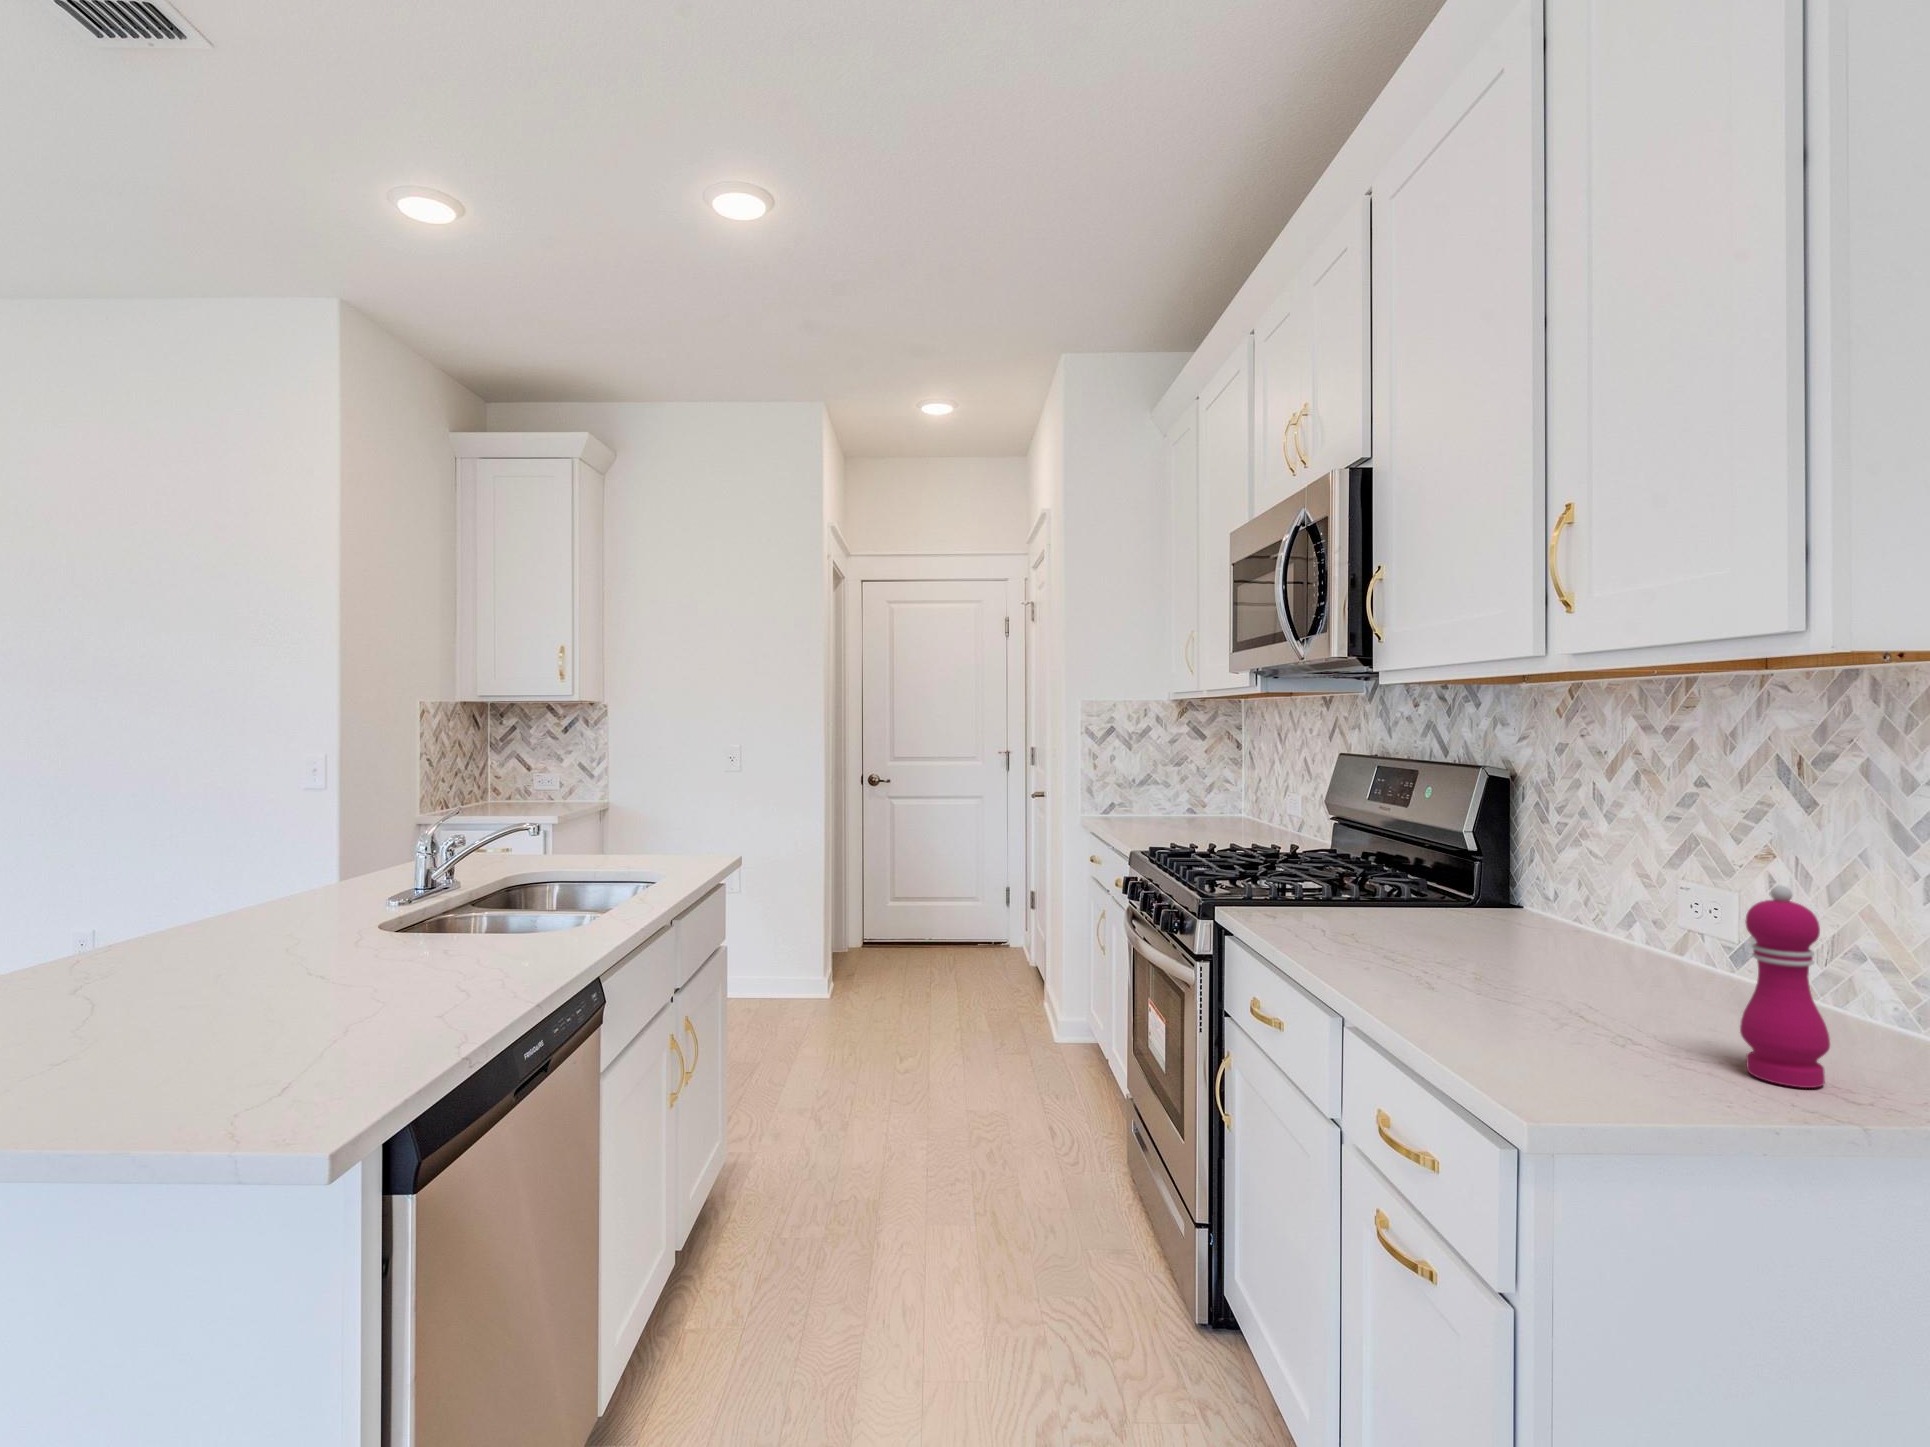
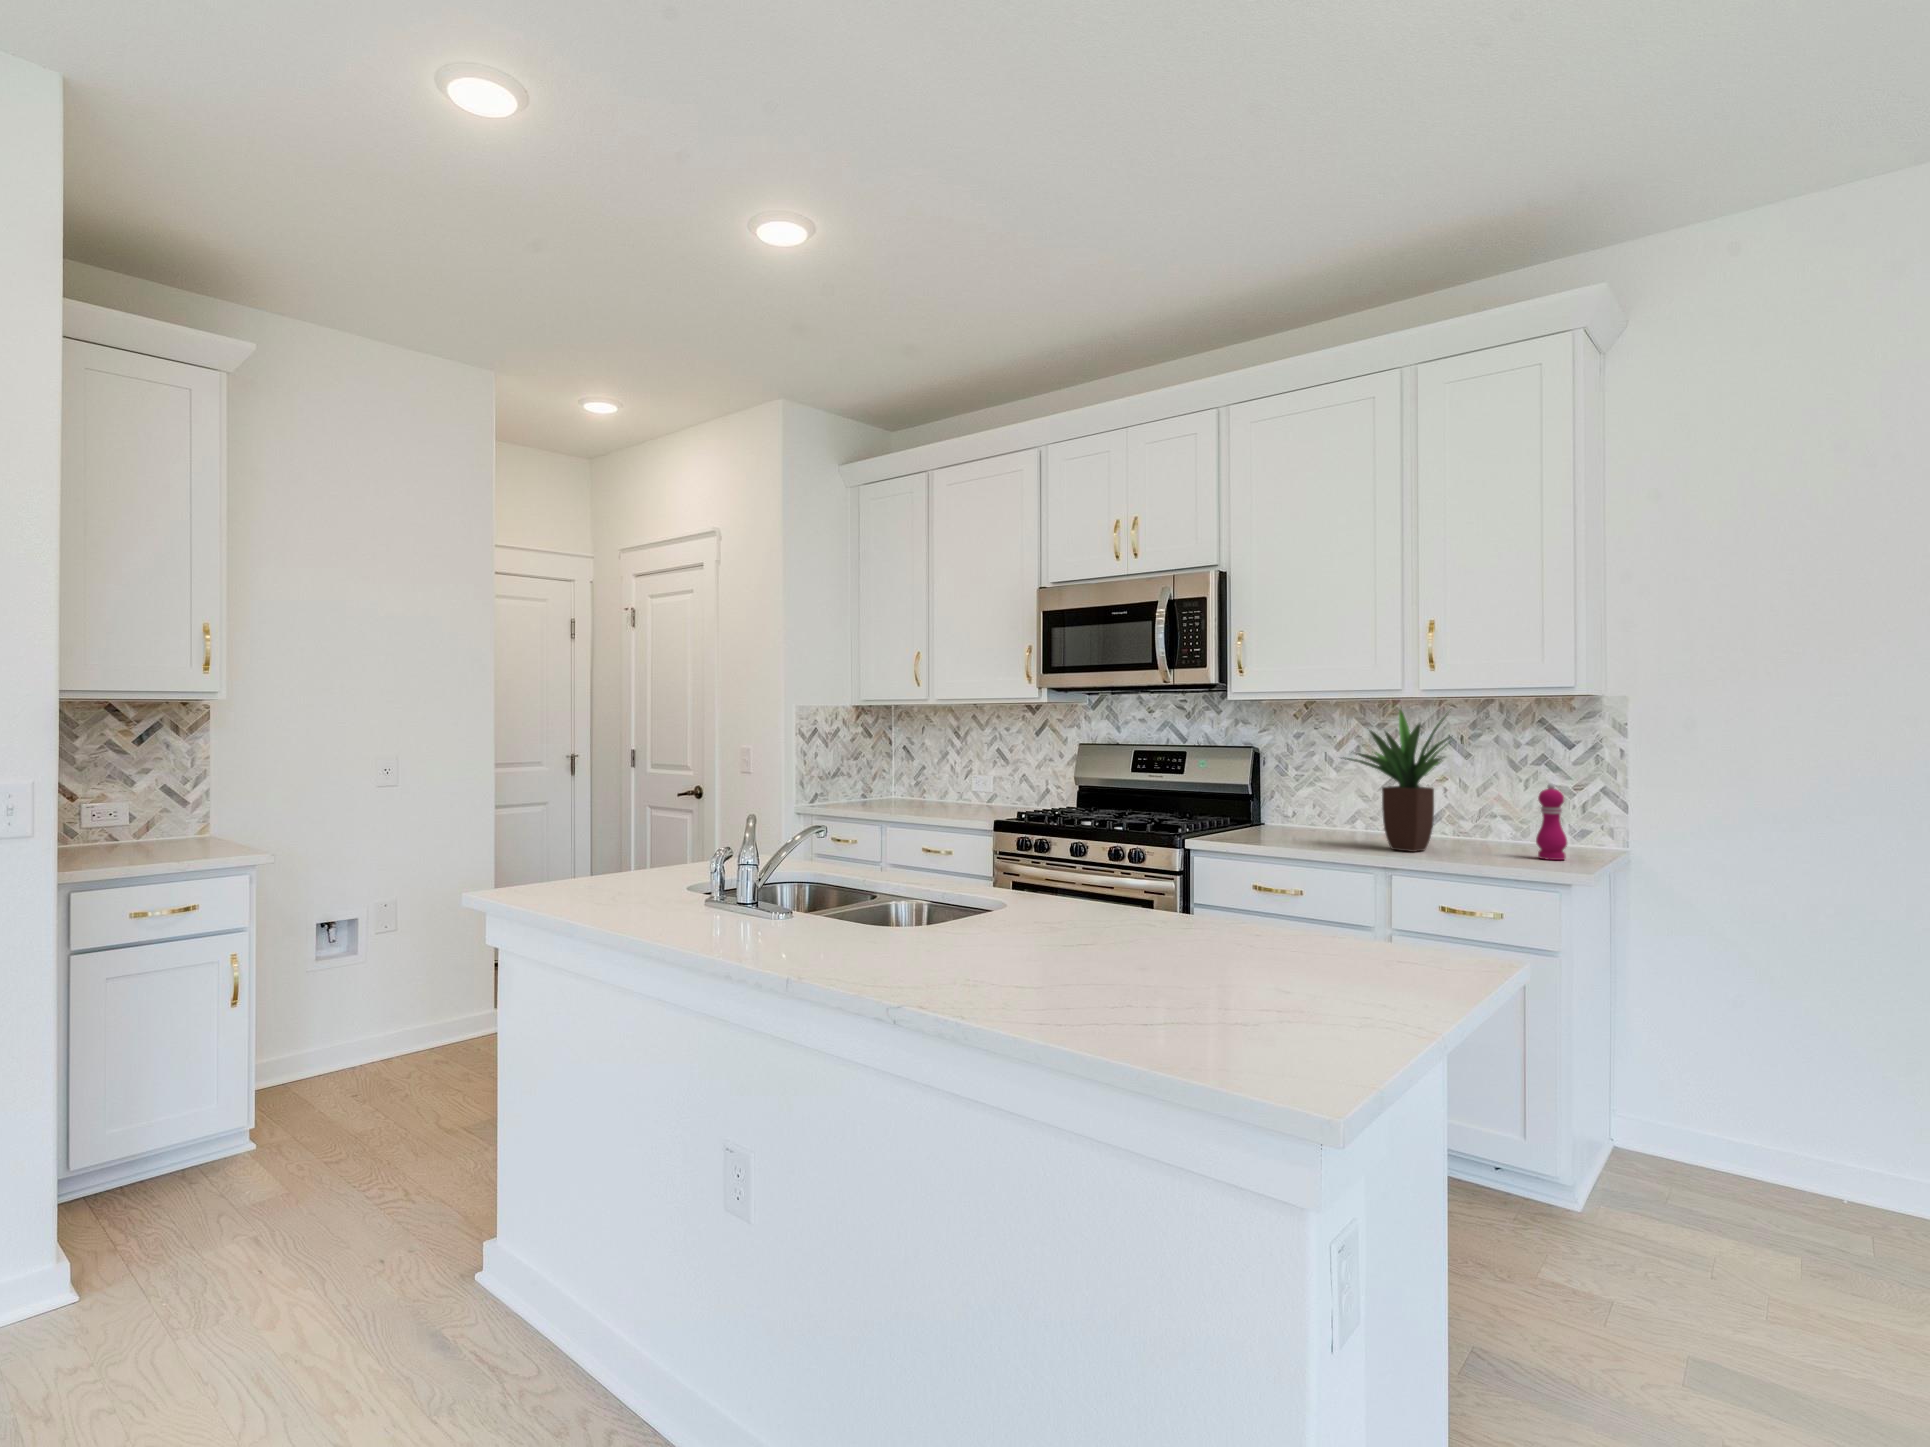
potted plant: none [1396,698,1673,997] -> present [1341,710,1450,852]

